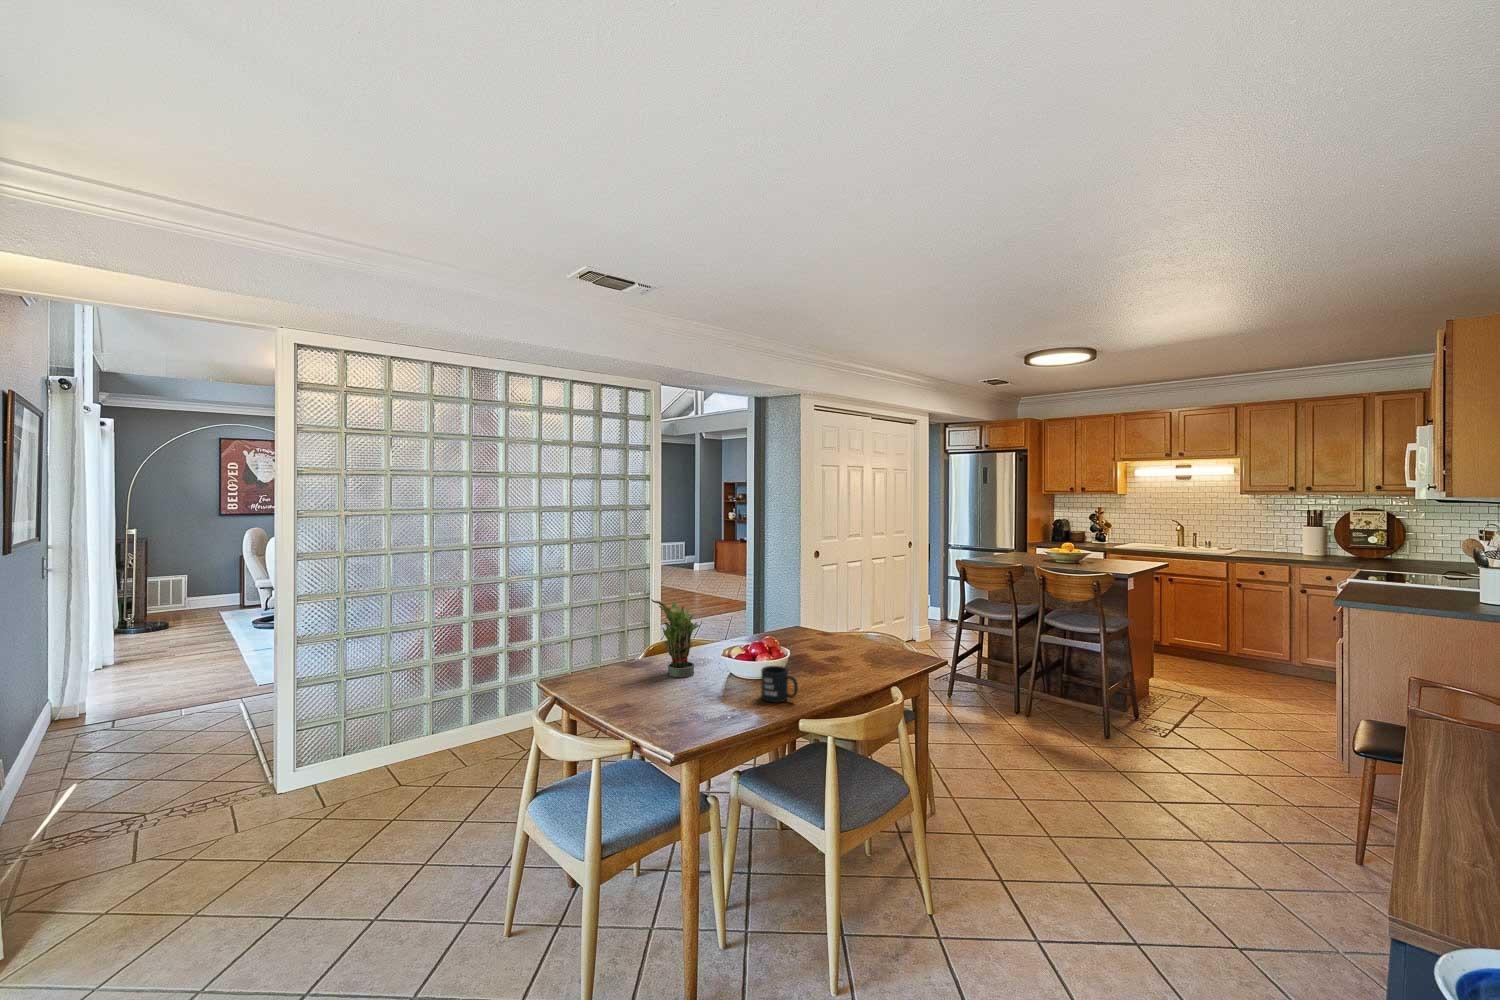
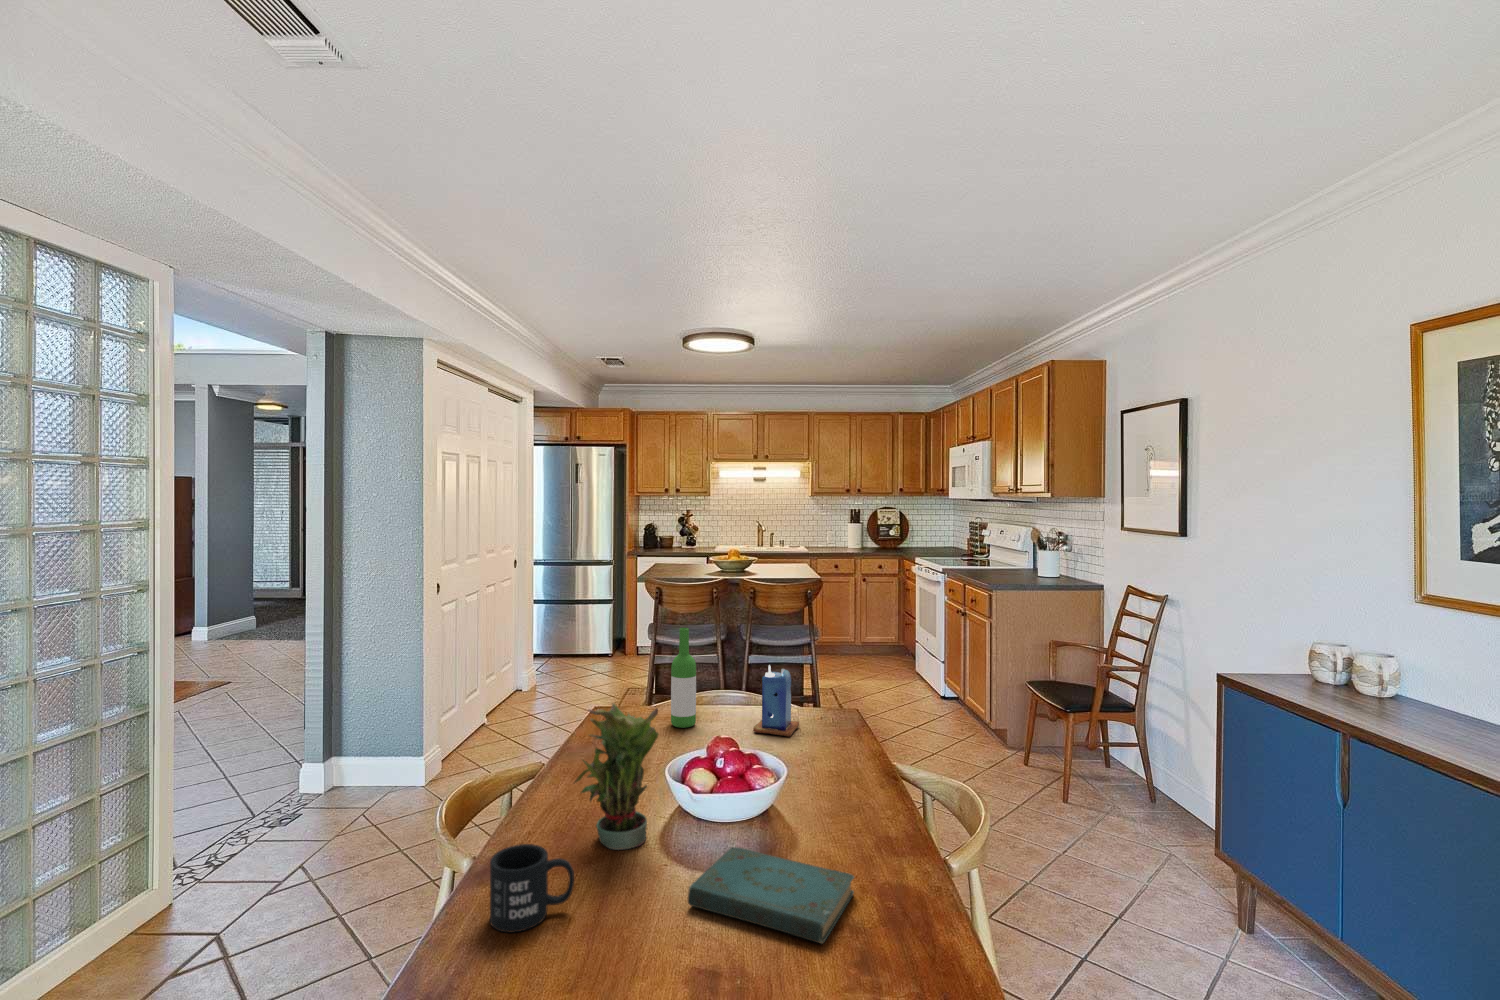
wine bottle: none [814,582,830,647] -> present [671,628,696,728]
candle: none [849,614,885,665] -> present [753,665,799,737]
mug: present [761,666,798,702] -> present [490,844,574,932]
book: none [647,685,712,724] -> present [688,847,854,943]

